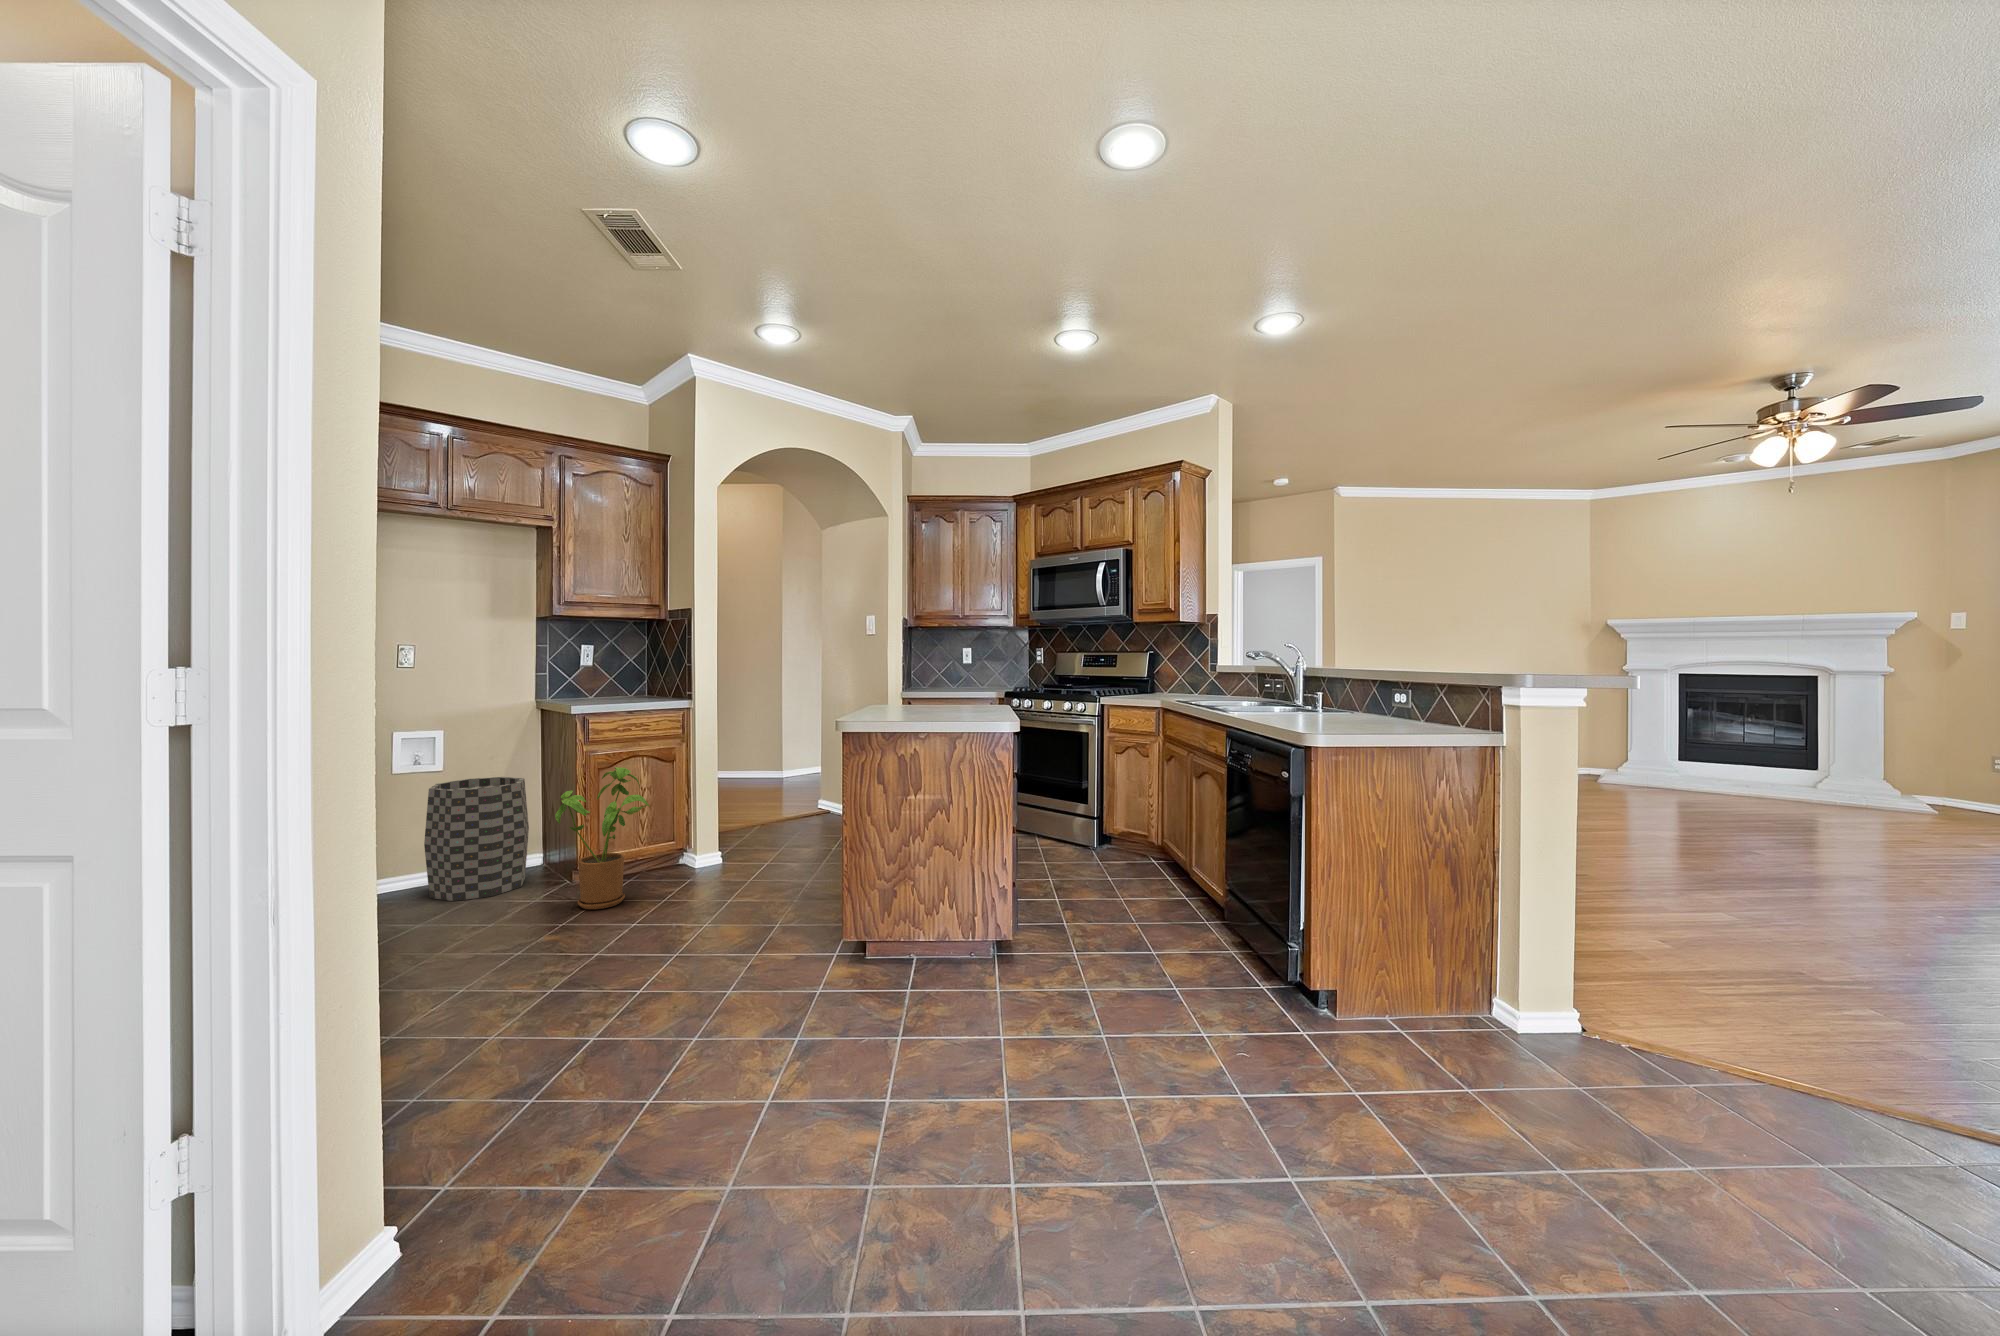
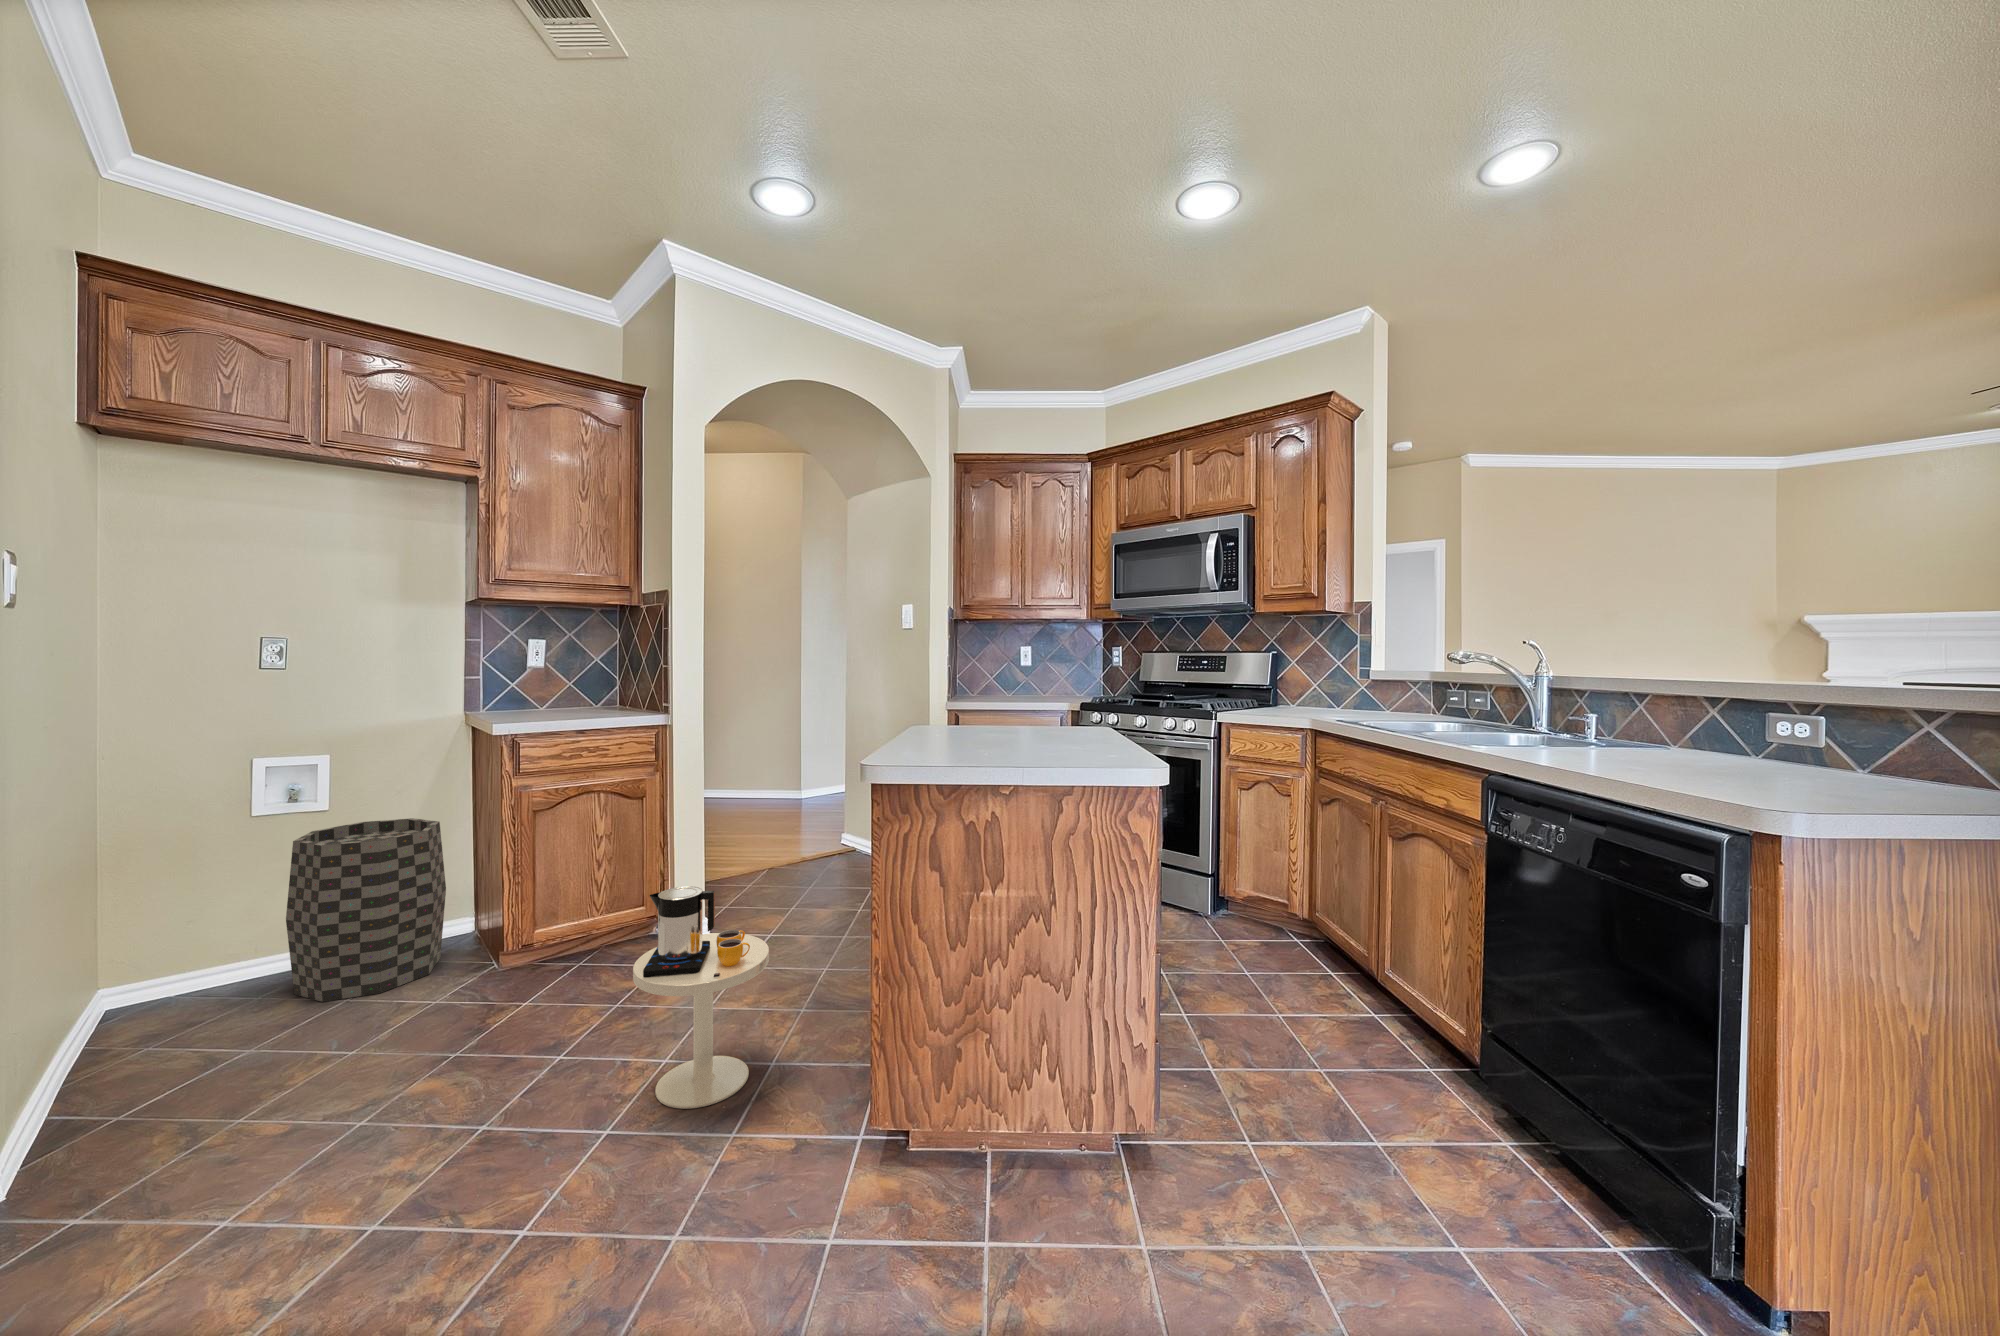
house plant: present [555,767,649,909] -> none [458,815,596,1024]
side table: none [687,806,774,943] -> present [633,886,769,1109]

